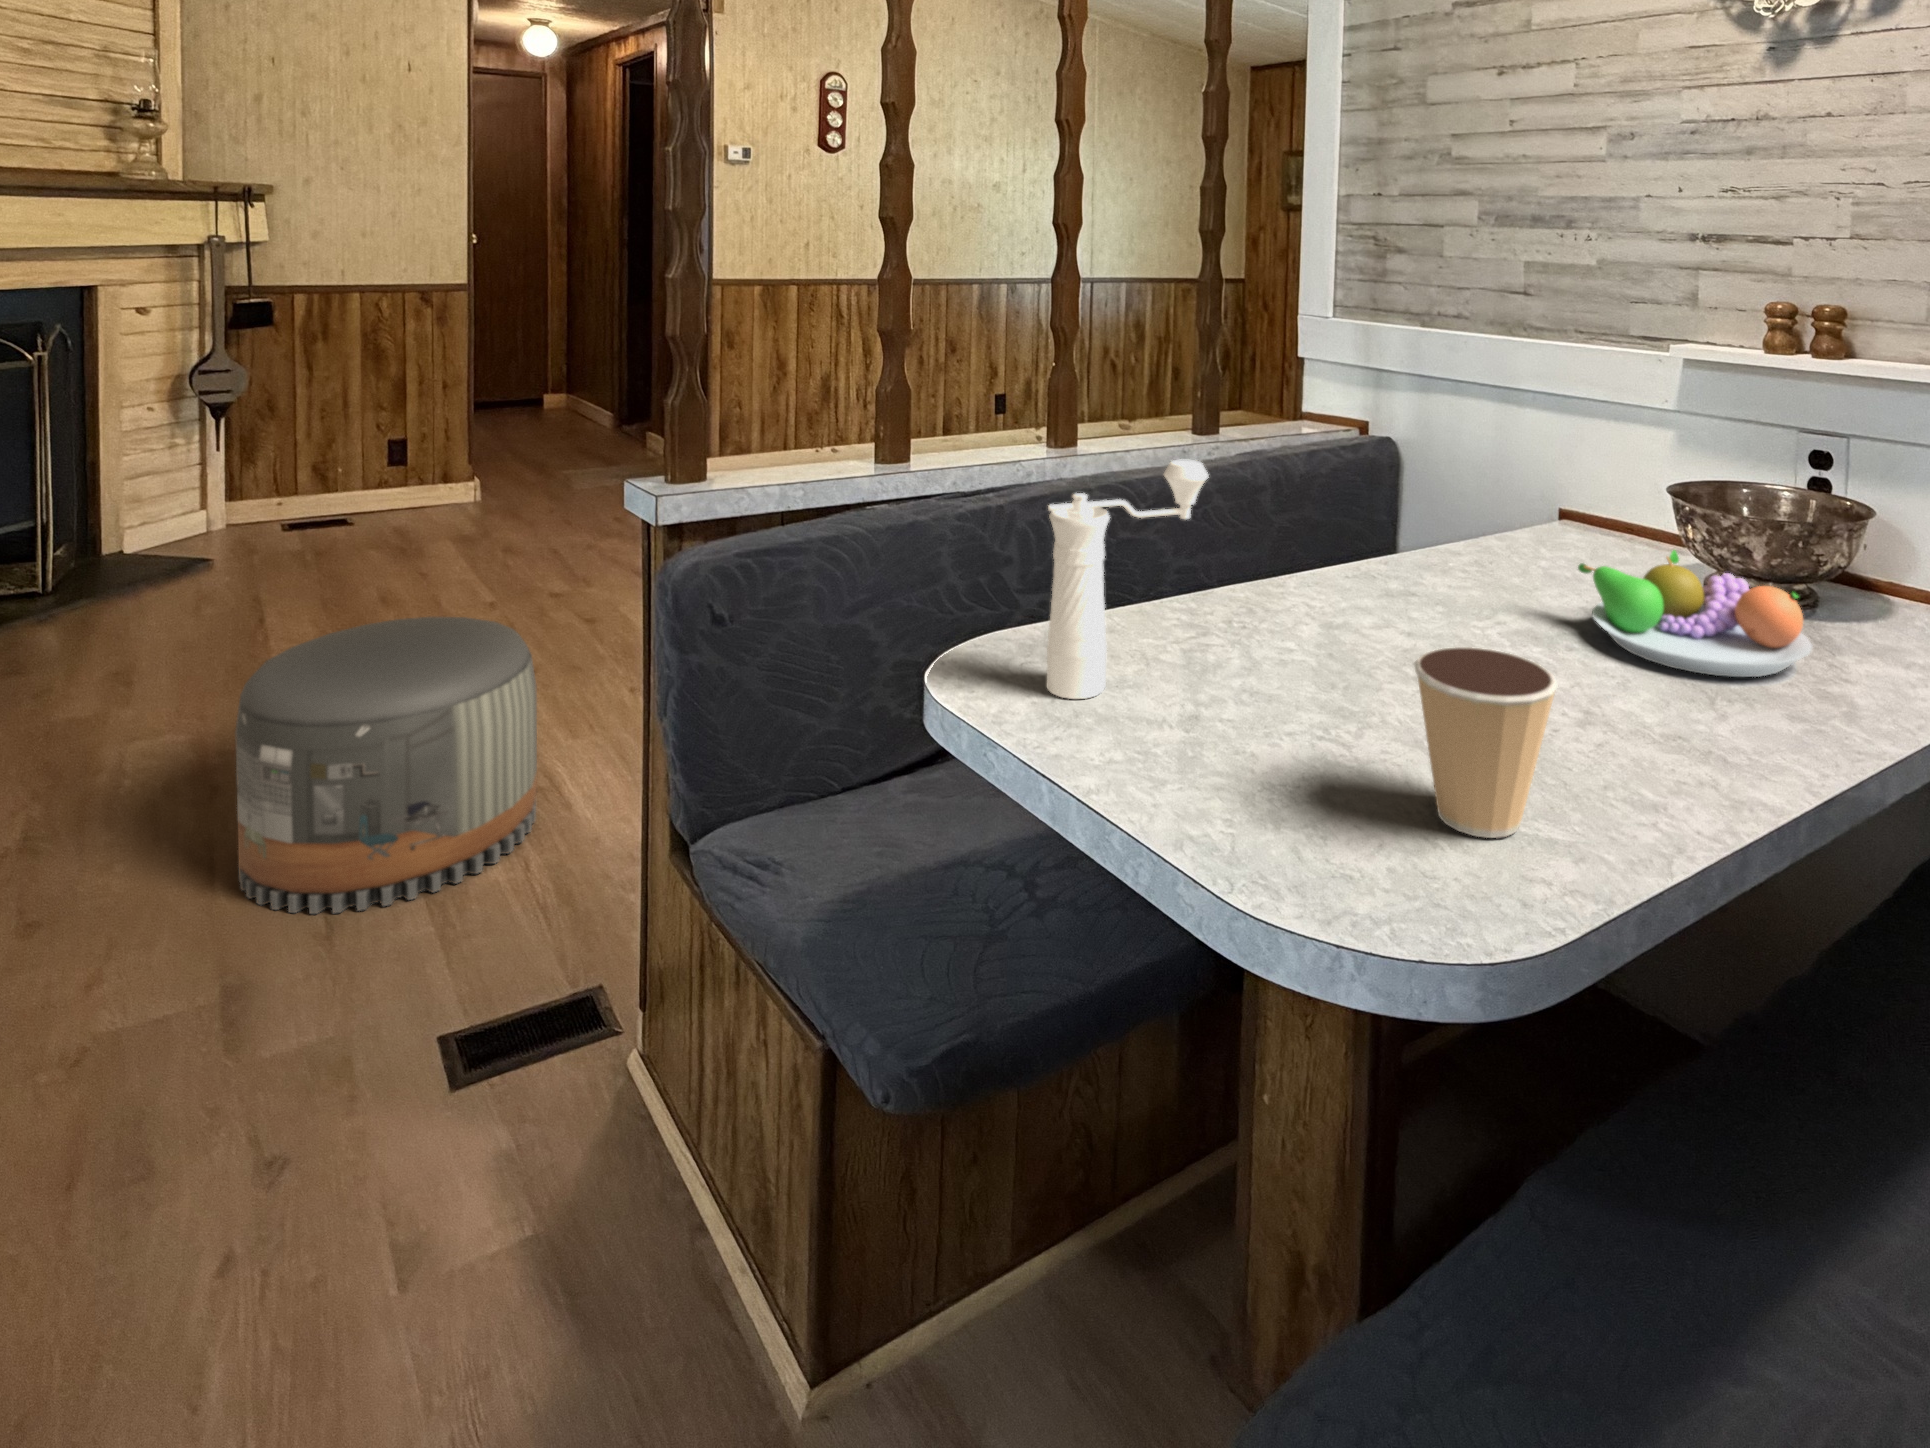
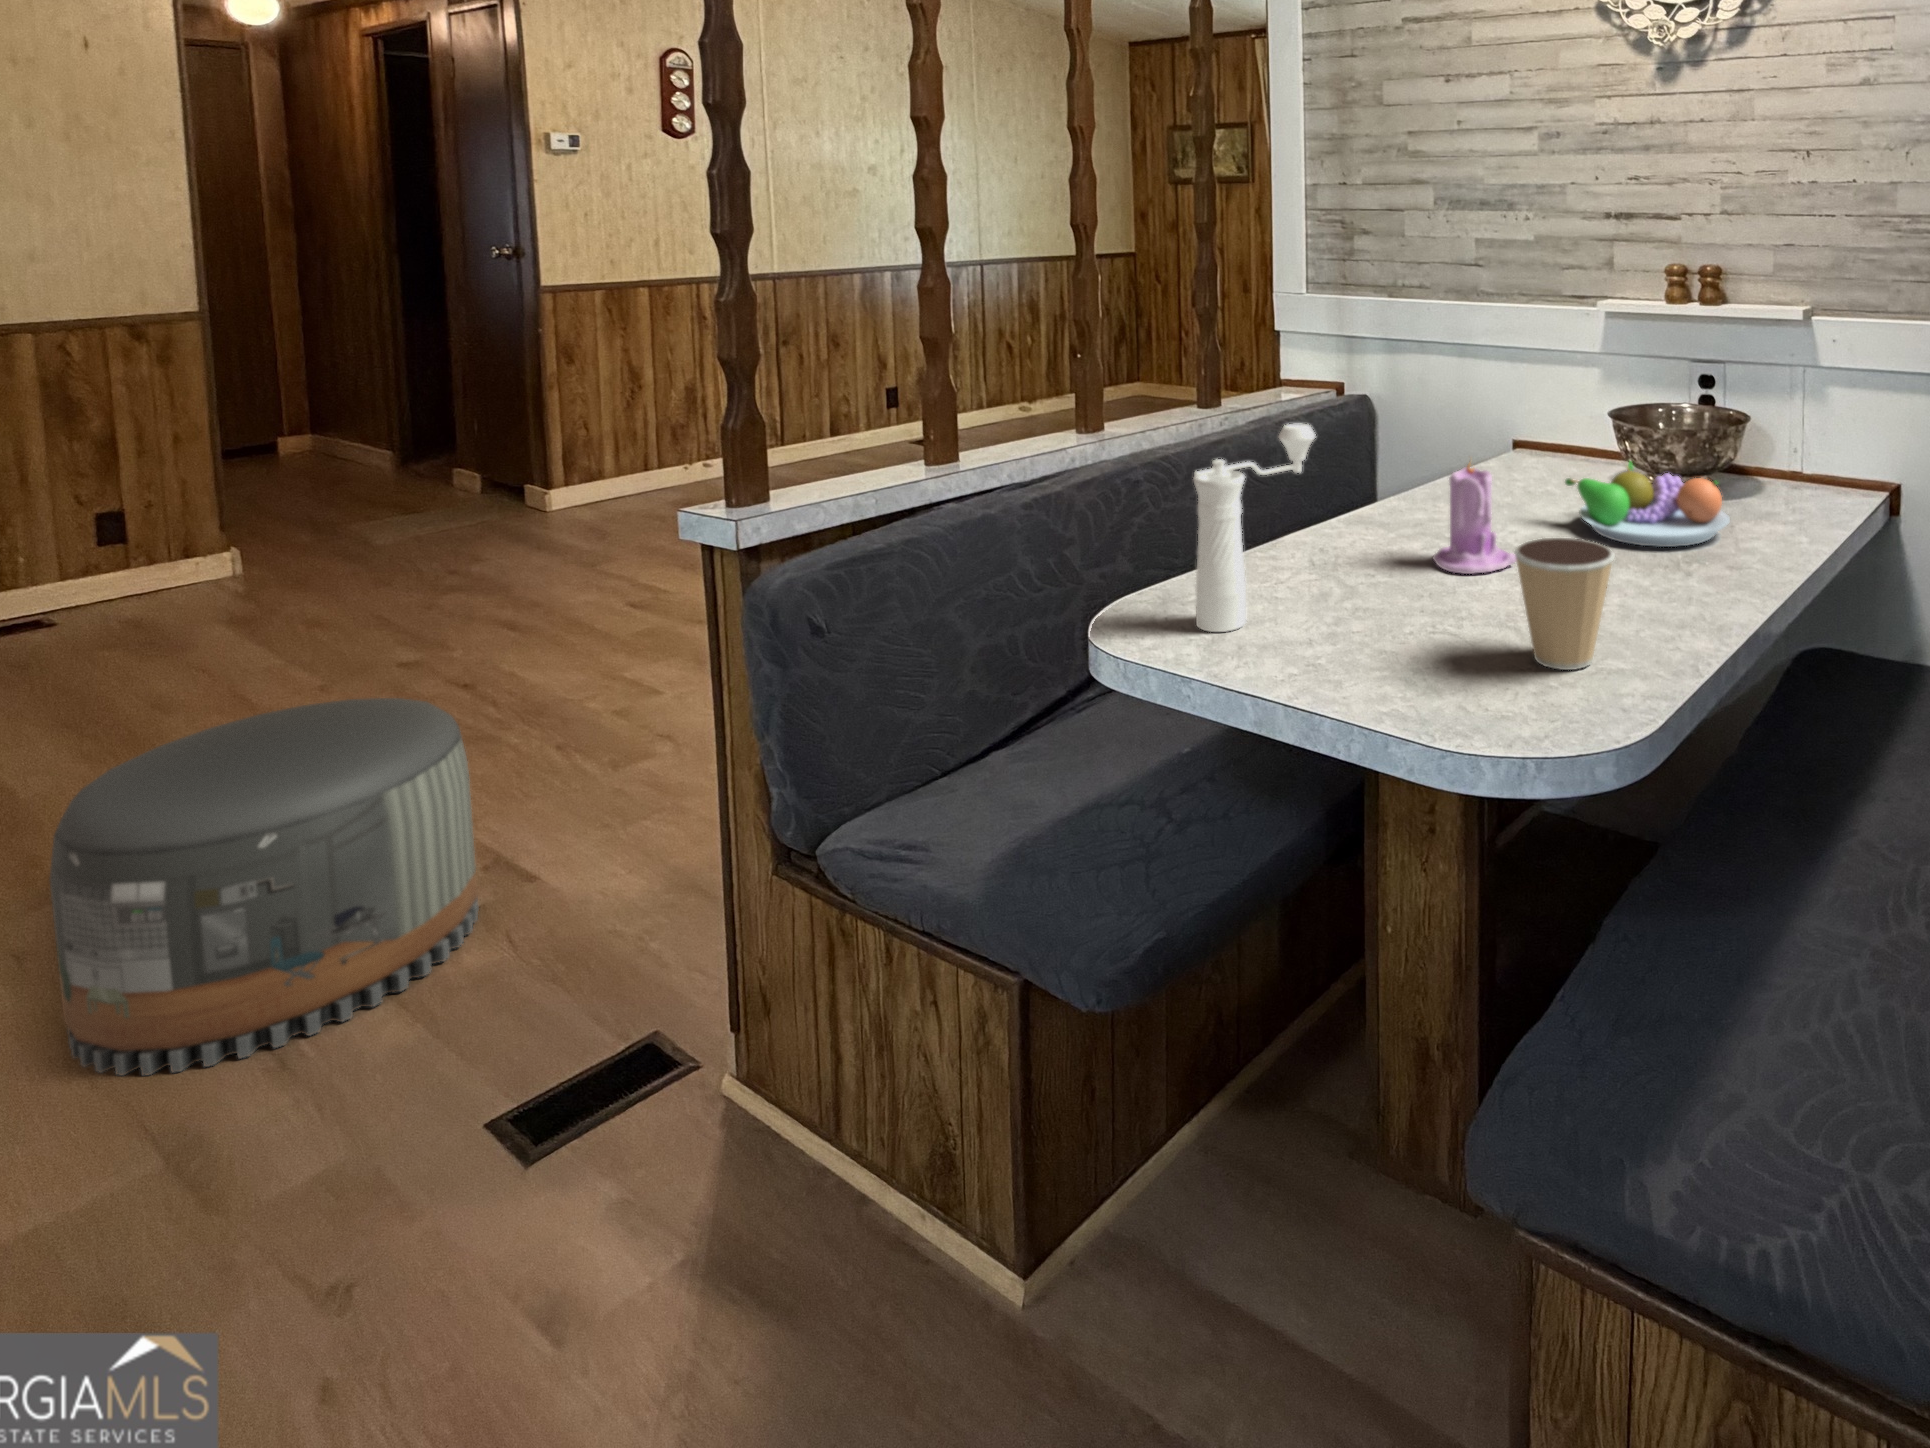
candle: none [1373,522,1480,673] -> present [1433,463,1516,574]

